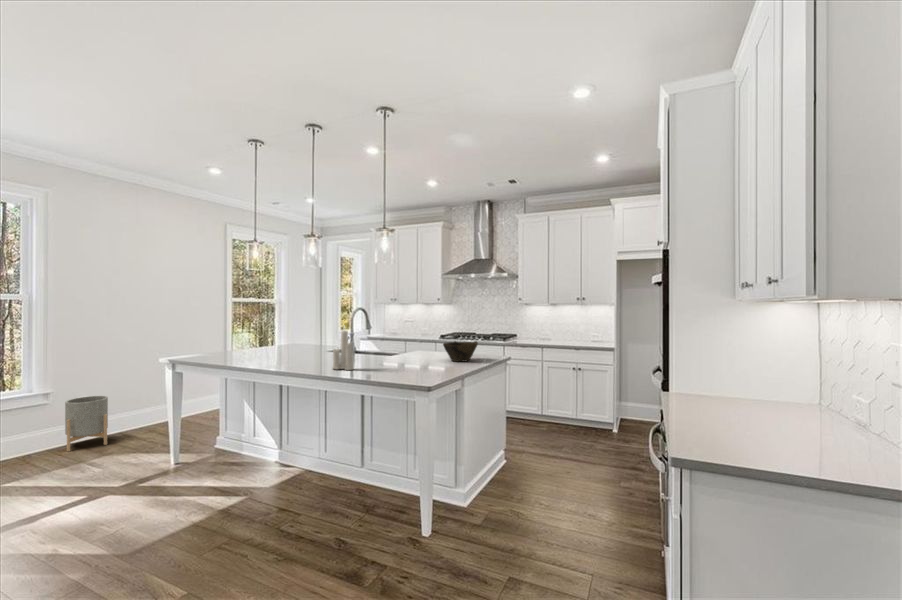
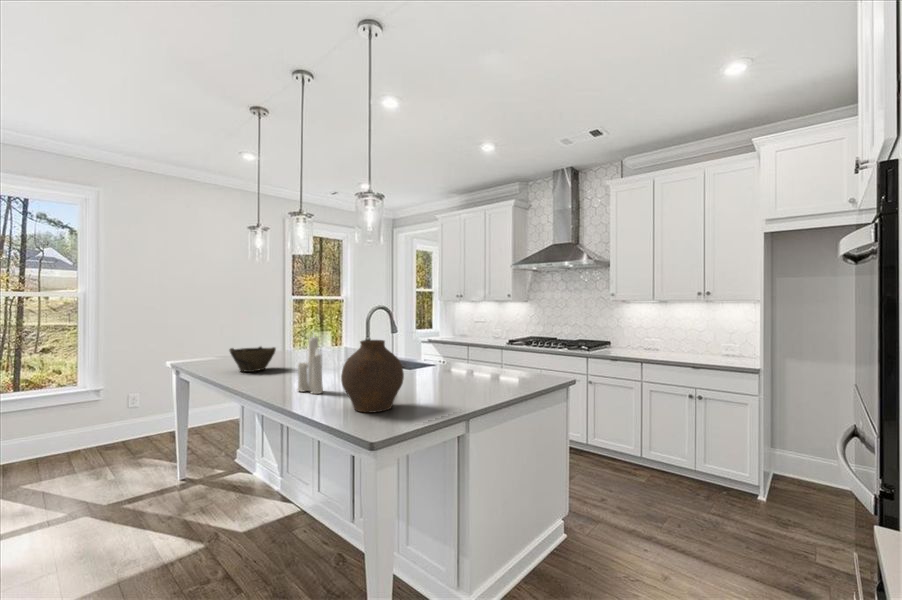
vase: none [383,331,424,377] -> present [341,340,404,413]
bowl: present [443,341,478,361] -> present [229,347,276,372]
planter: present [65,396,108,452] -> none [92,400,139,459]

